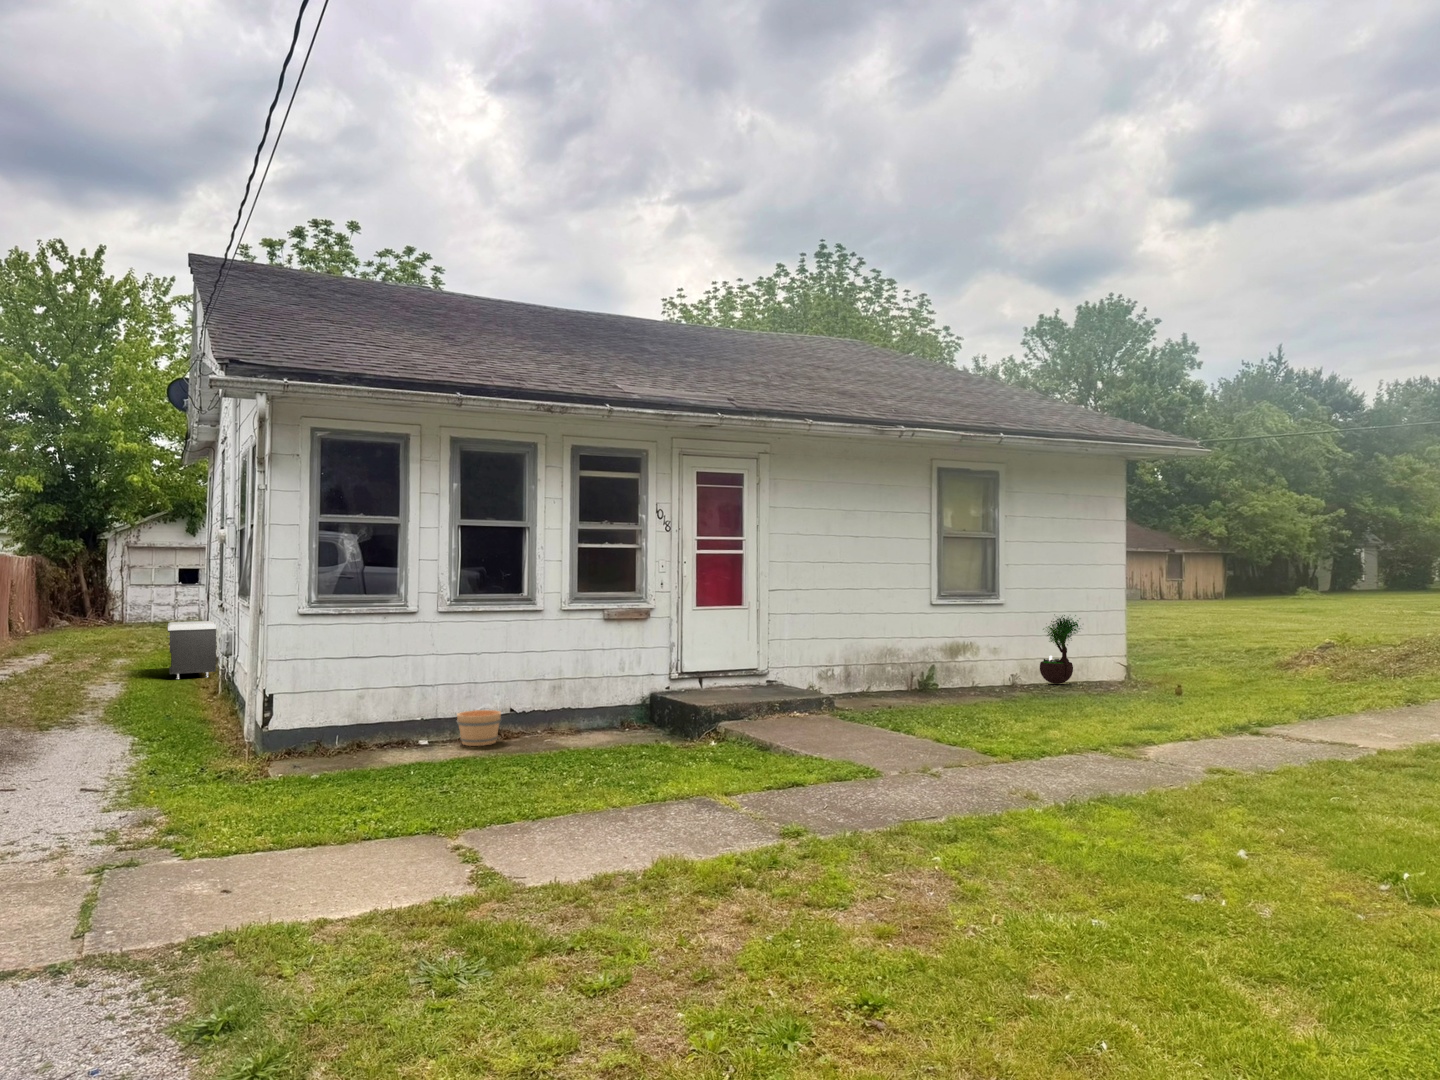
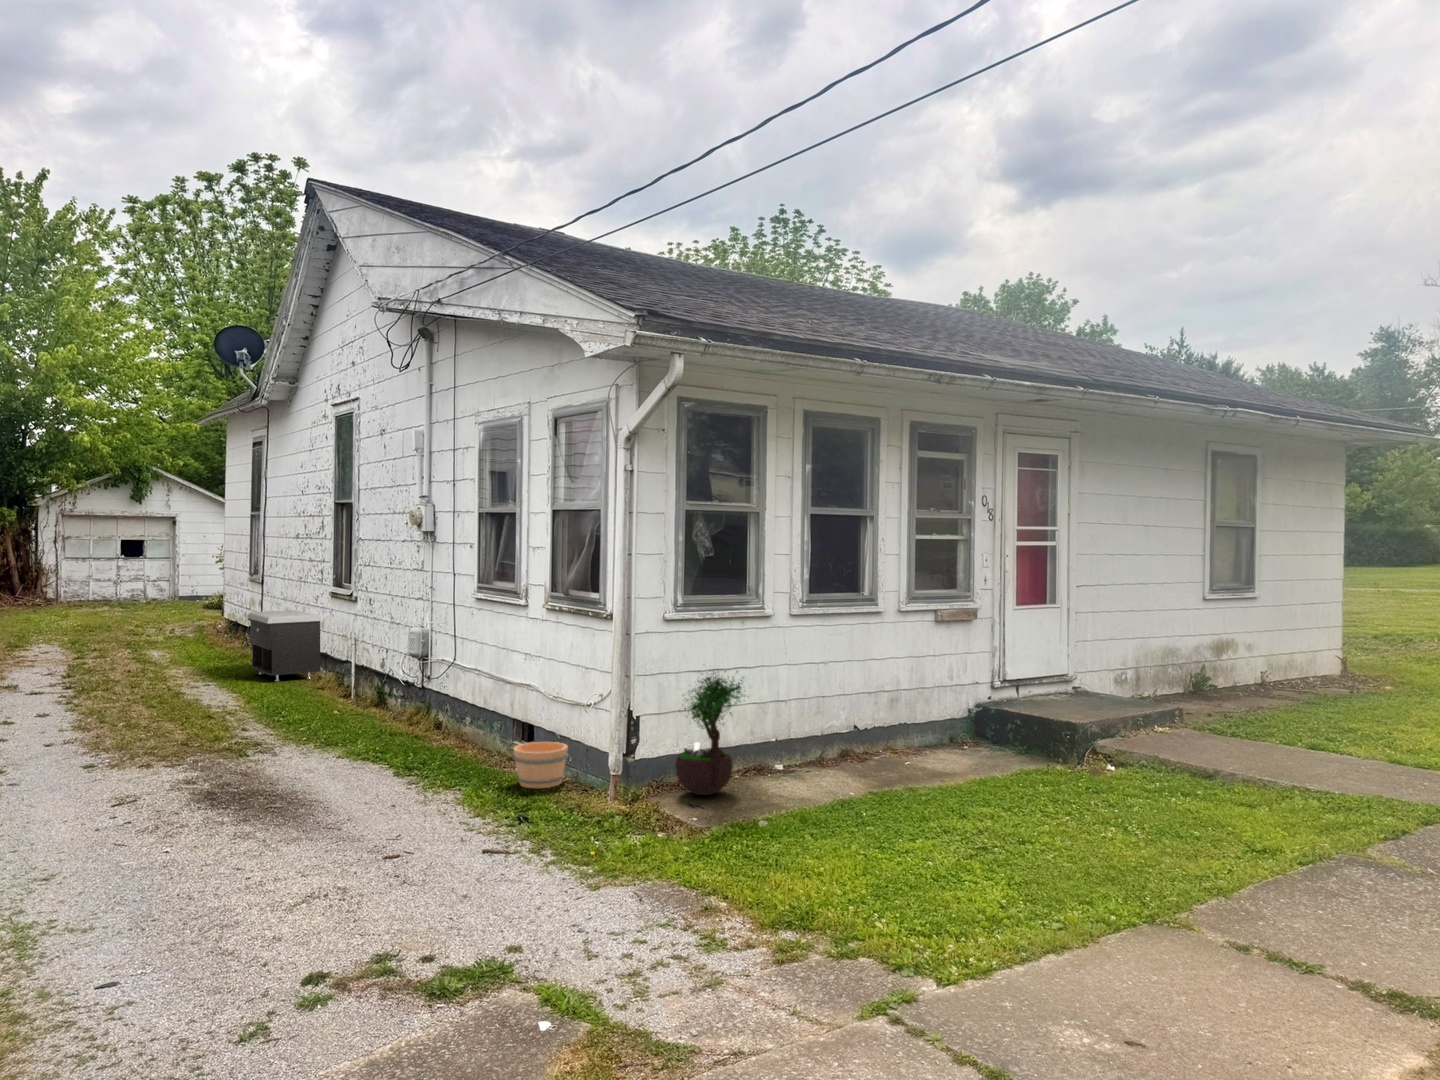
potted tree: present [1040,615,1080,684] -> present [675,671,744,795]
bucket: present [457,710,502,746] -> present [513,742,568,788]

